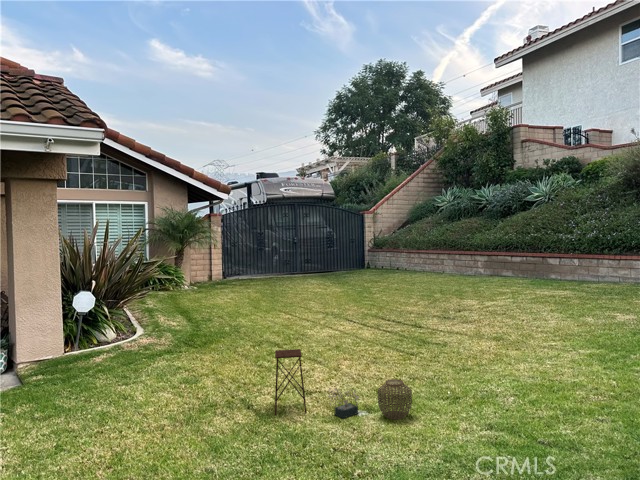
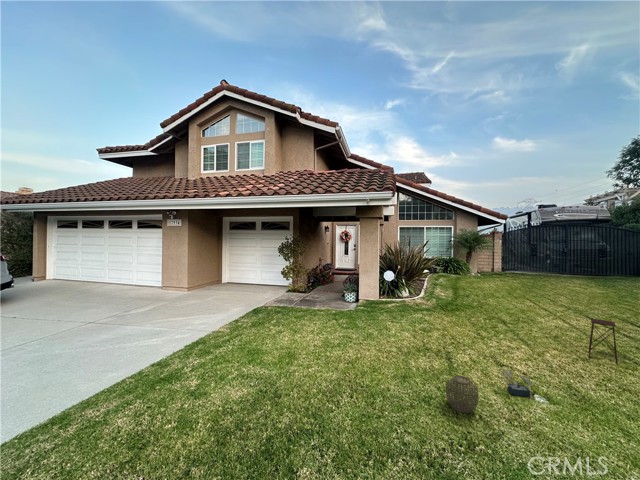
side table: present [275,349,306,415] -> present [588,318,618,364]
woven basket: present [378,379,412,419] -> present [446,376,478,413]

